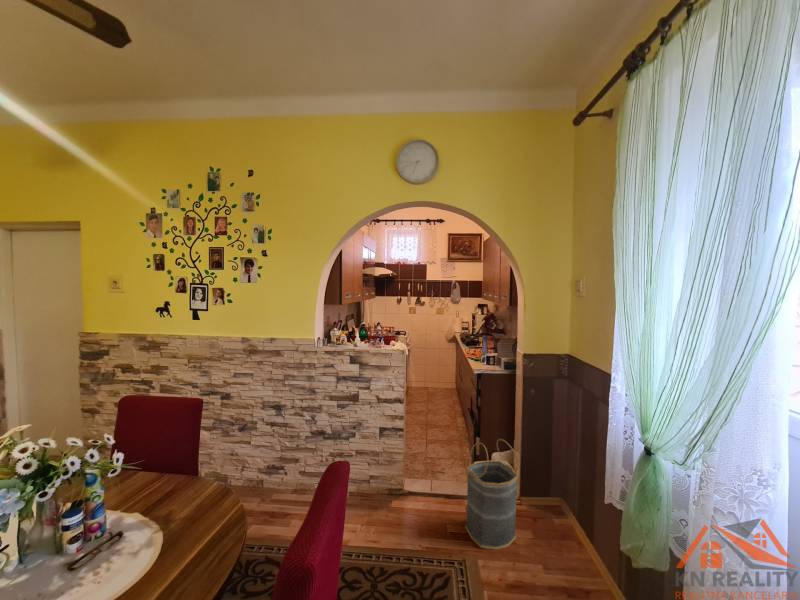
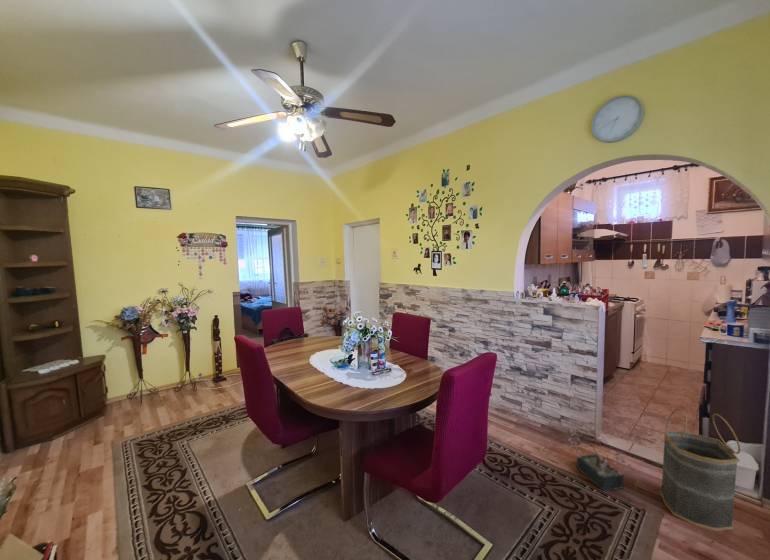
decorative plant: none [387,476,448,554] -> present [568,422,631,491]

